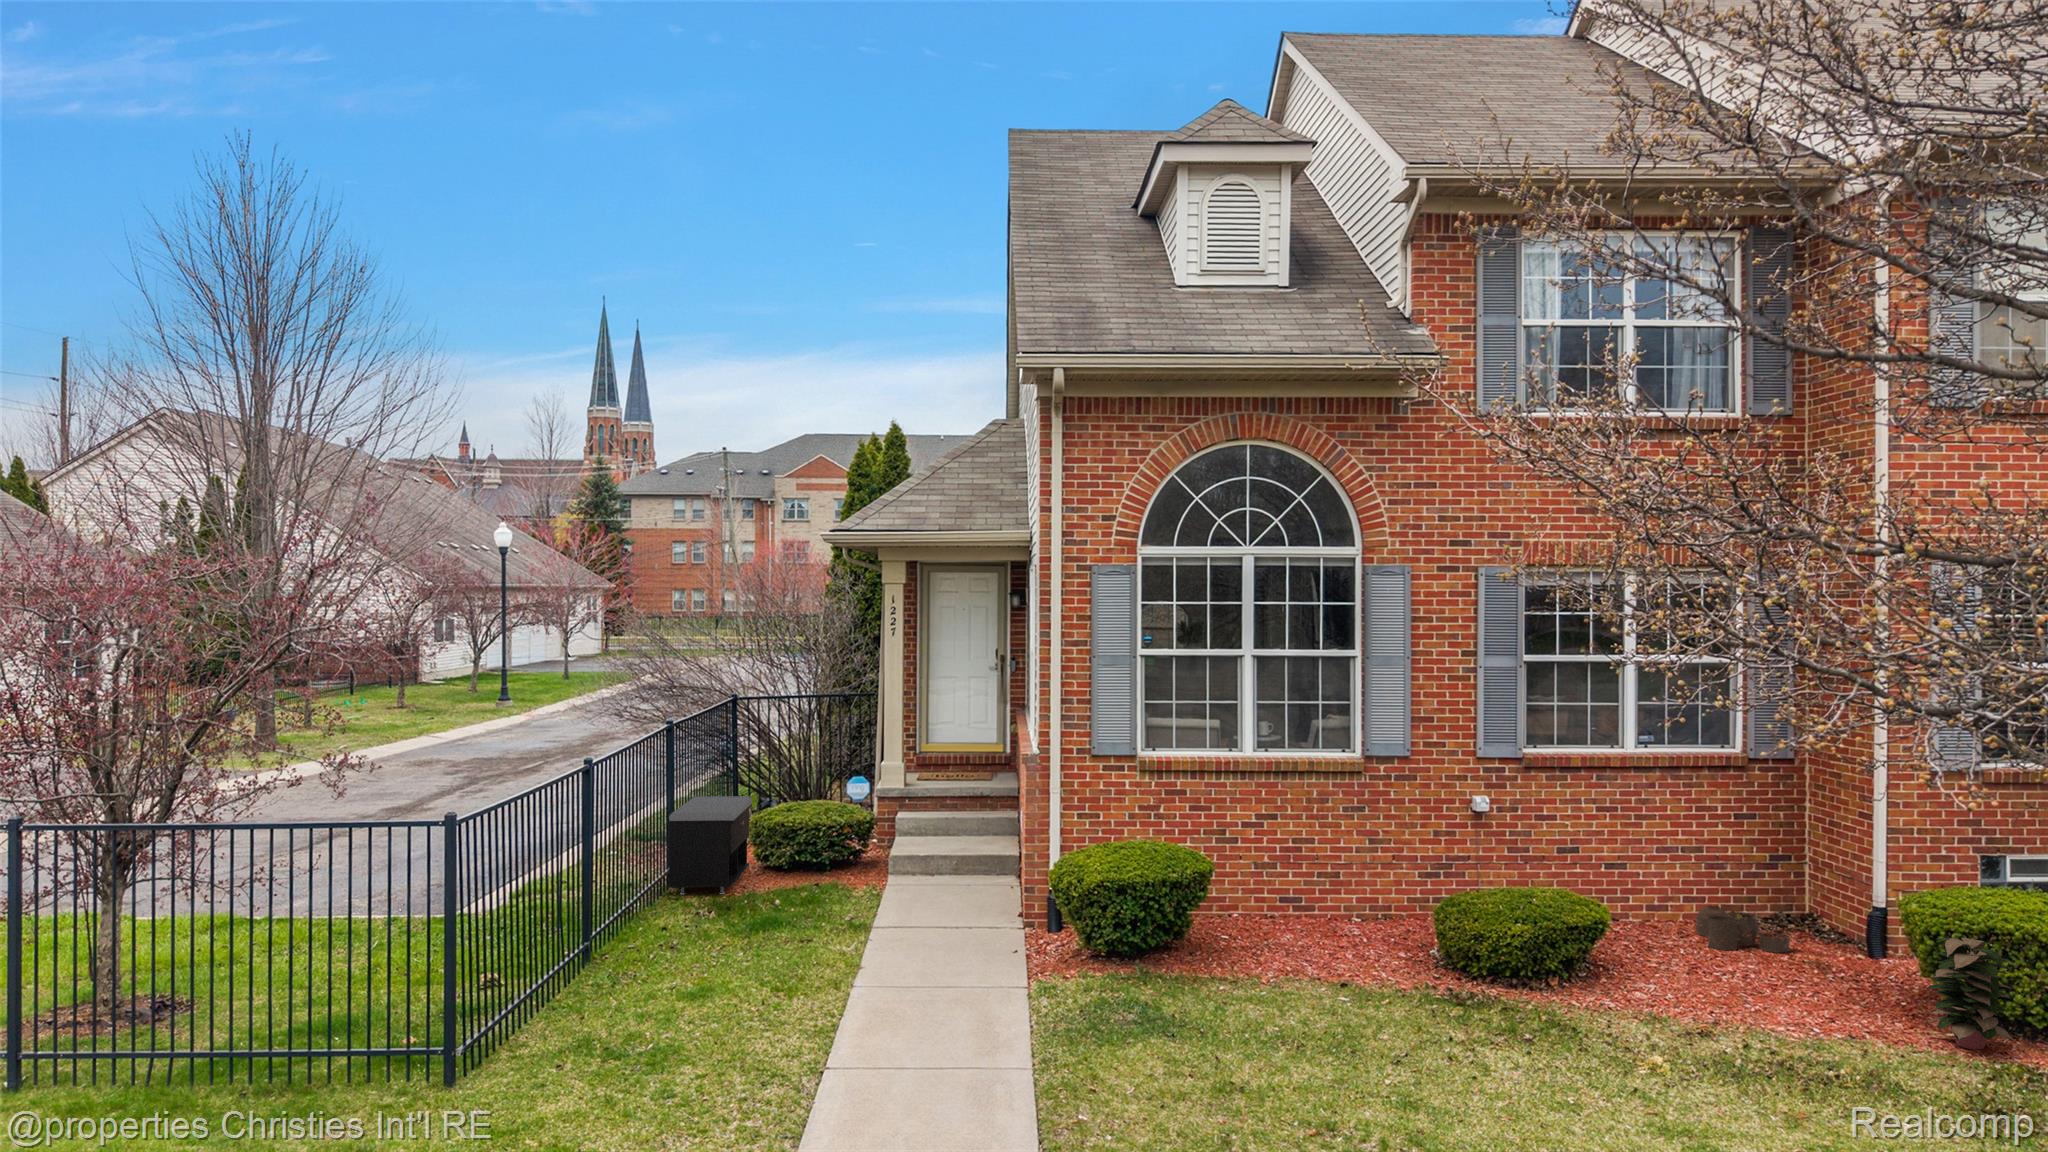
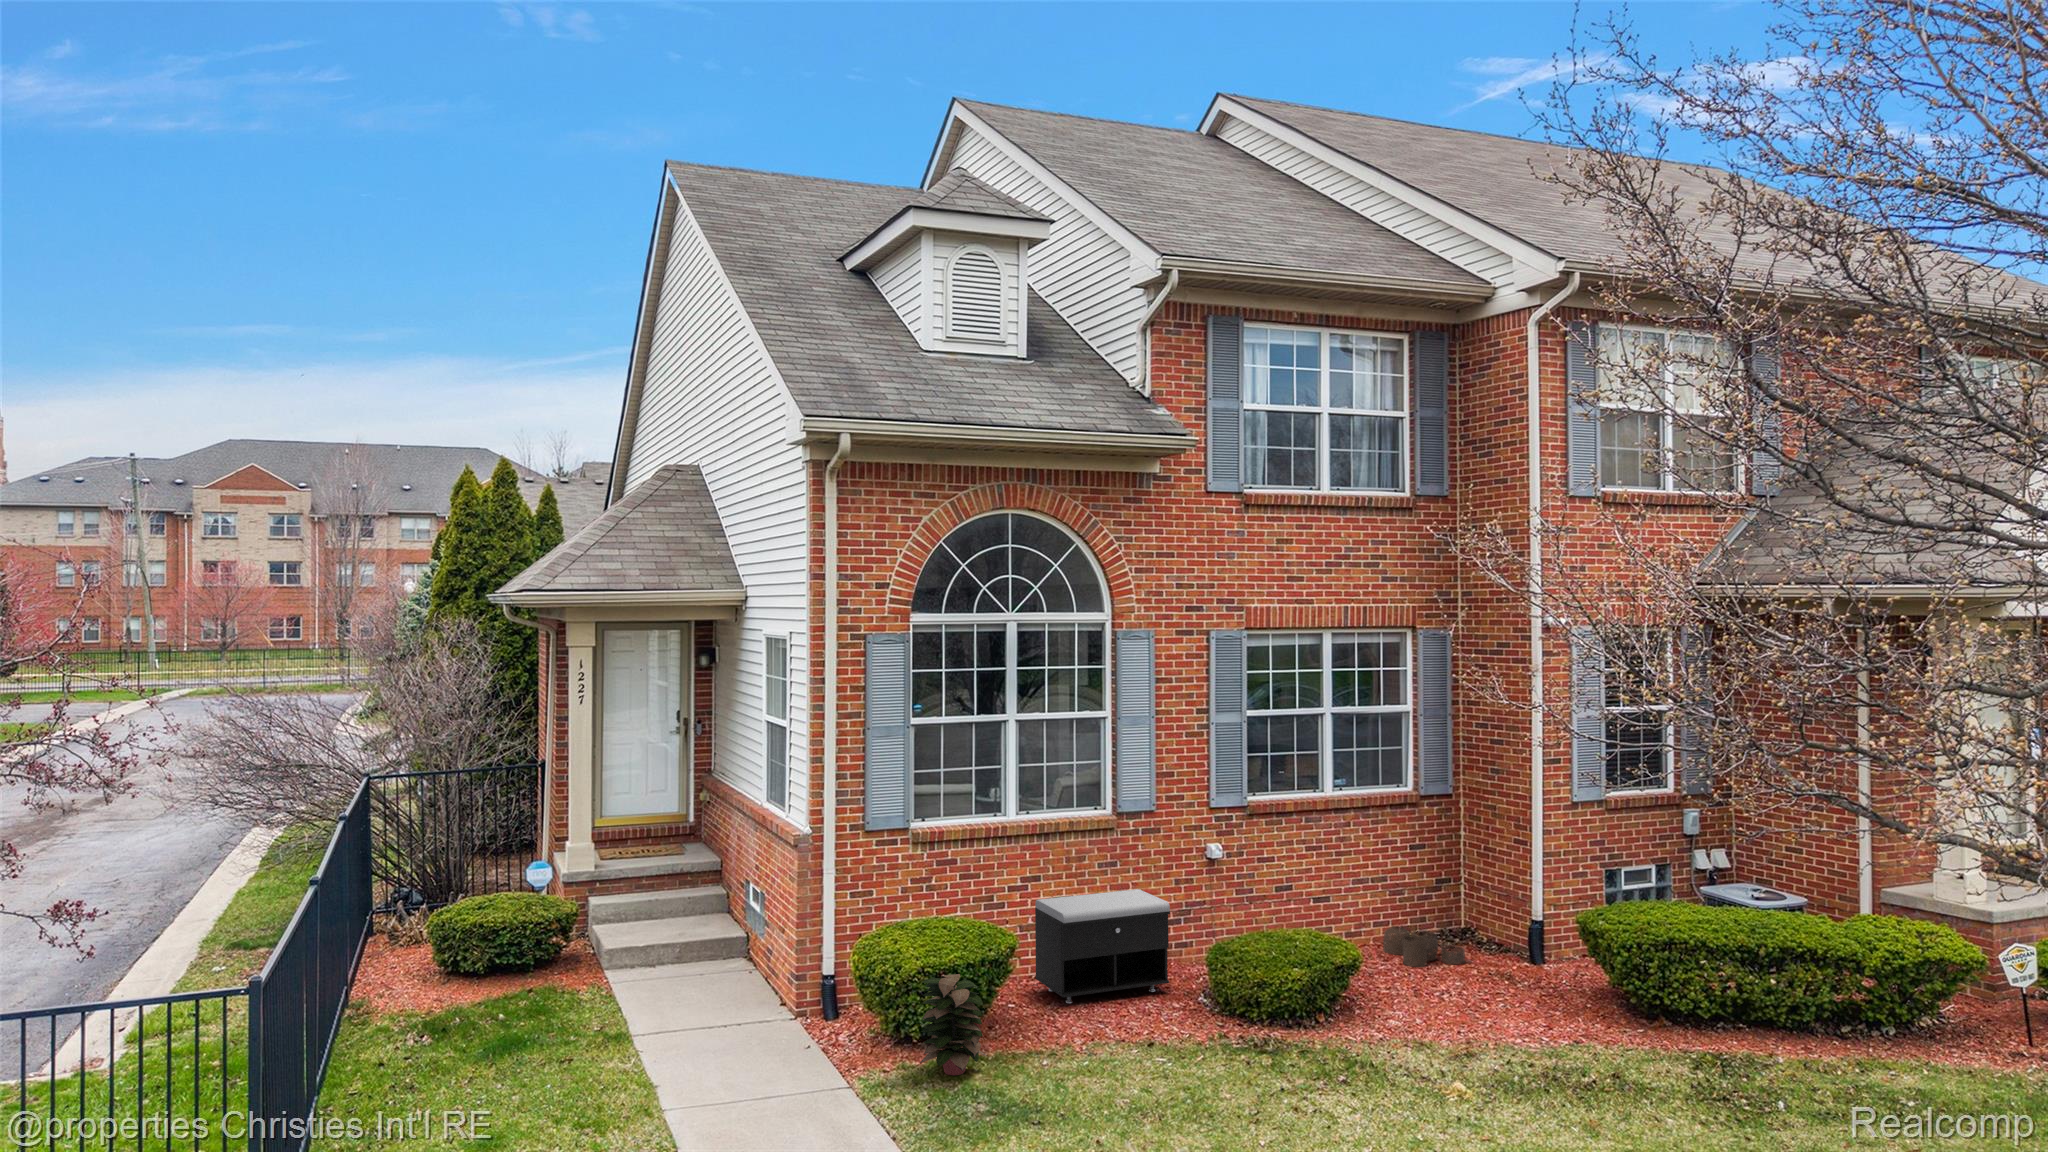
storage bench: present [669,796,752,895] -> present [1035,889,1170,1004]
decorative plant: present [1927,938,2014,1049] -> present [920,974,986,1075]

